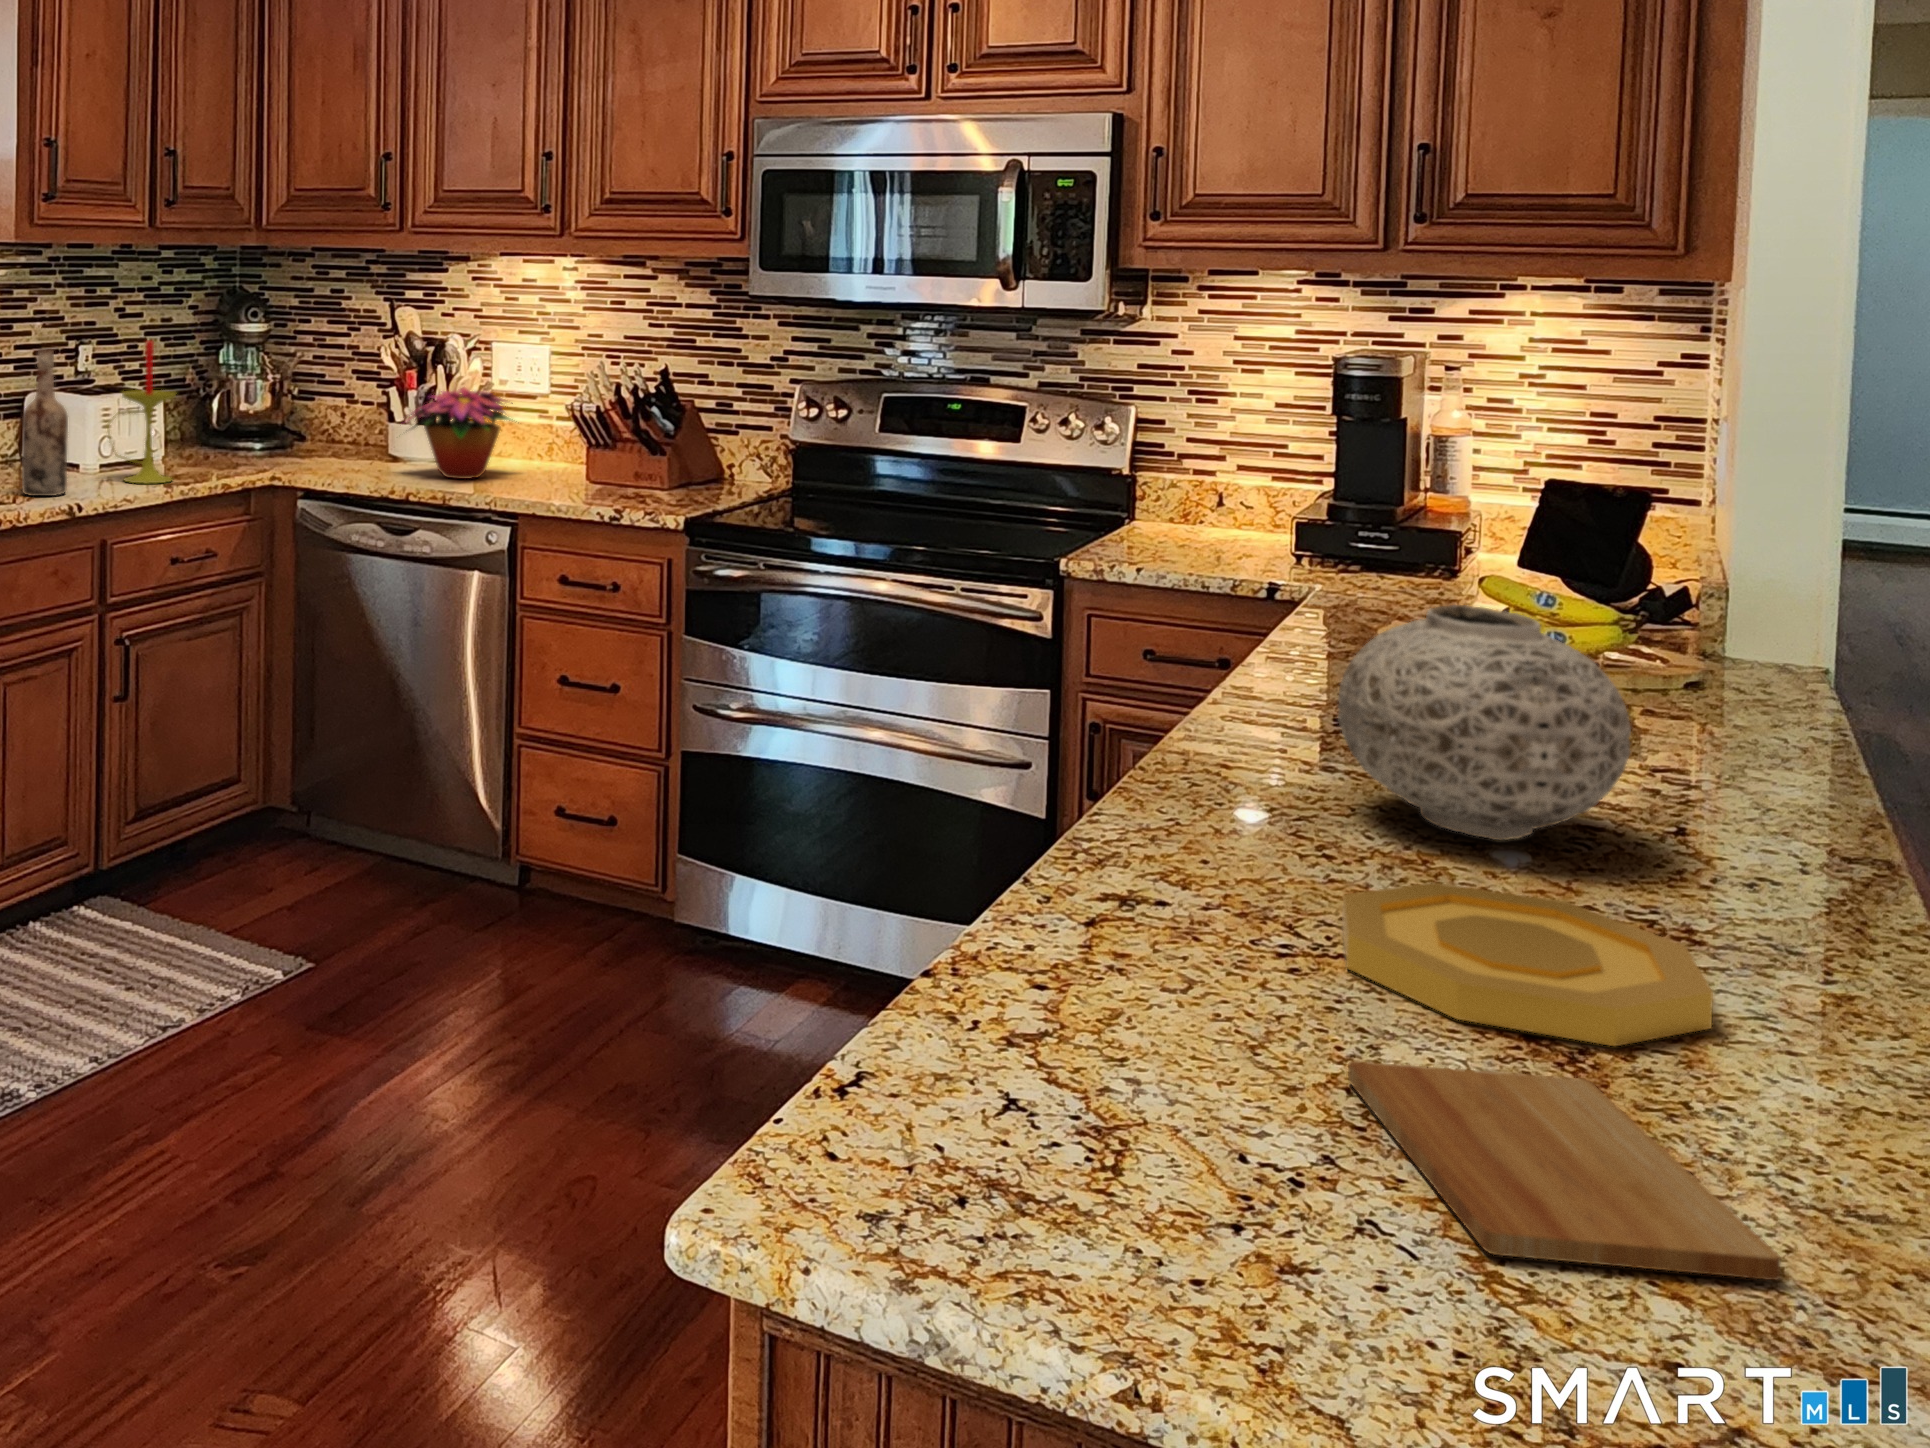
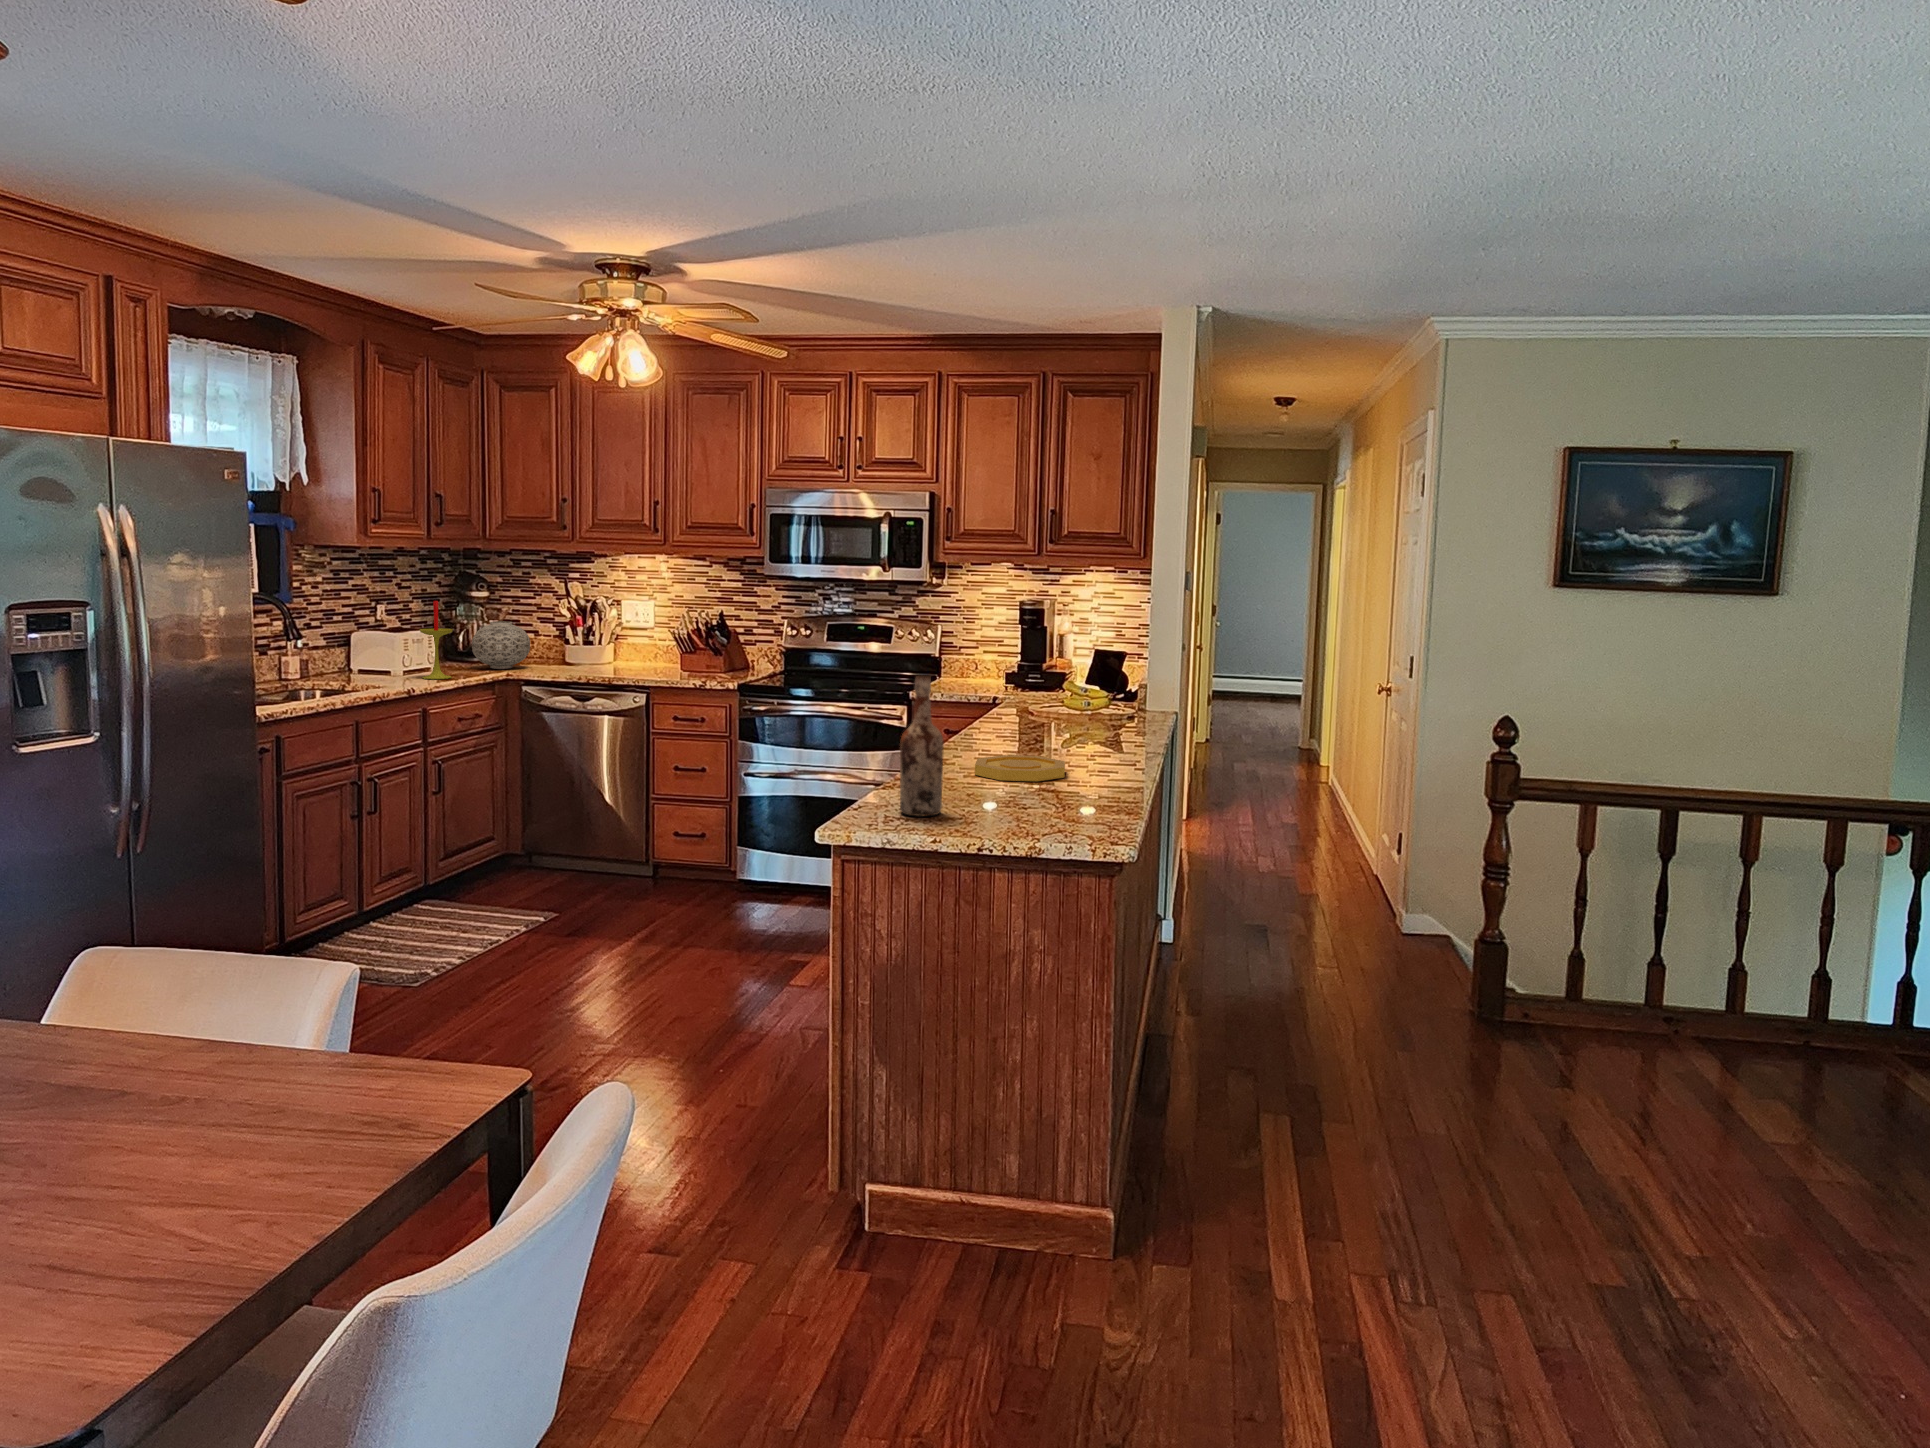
wine bottle: present [22,349,68,496] -> present [900,675,944,817]
flower arrangement: present [401,388,513,479] -> none [573,623,646,672]
vase: present [1338,605,1631,840] -> present [472,621,530,669]
cutting board: present [1348,1061,1781,1280] -> none [966,784,1049,808]

